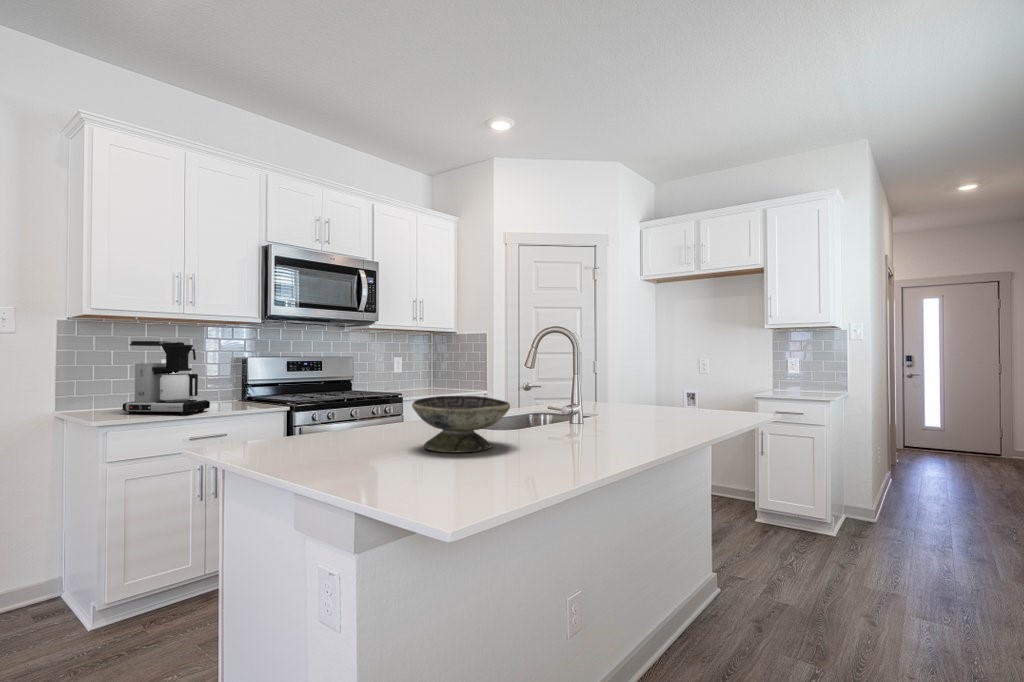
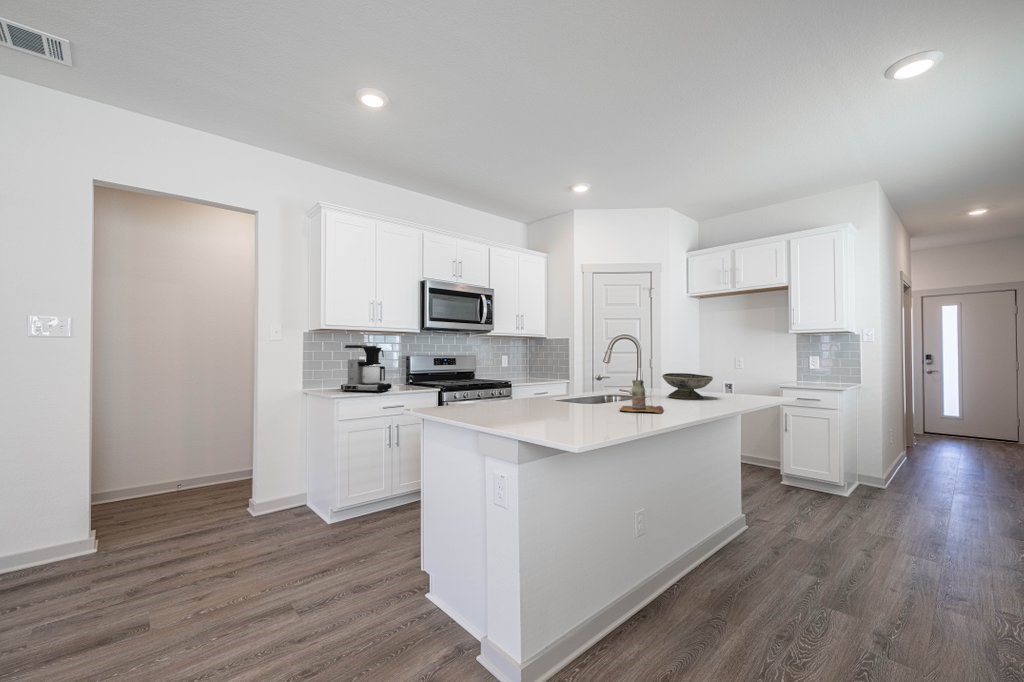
bottle: none [547,393,612,444] -> present [620,380,664,413]
decorative bowl: present [412,396,510,453] -> present [662,373,713,399]

